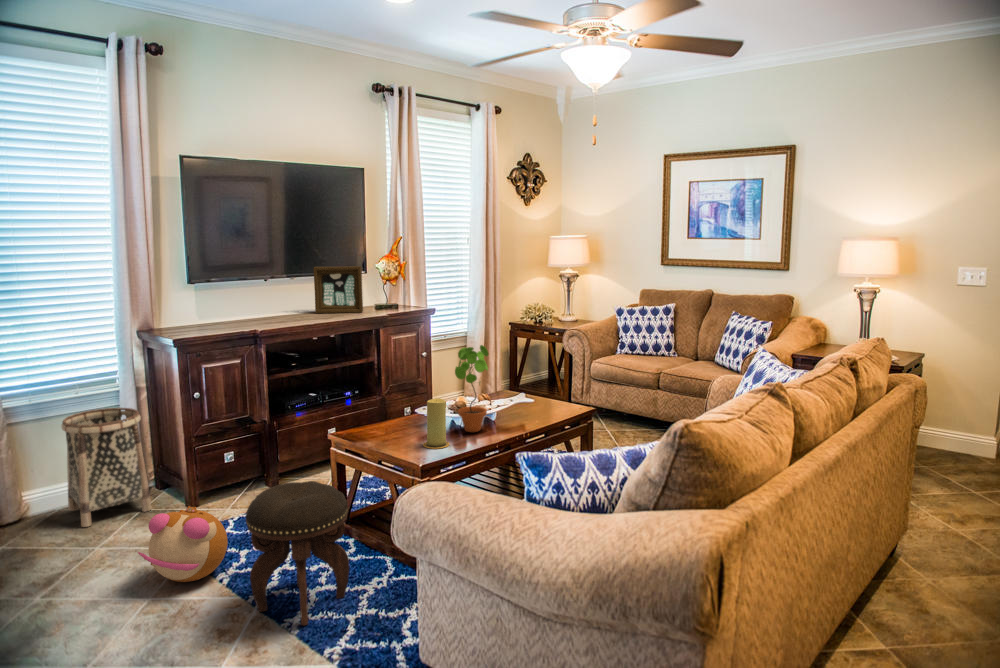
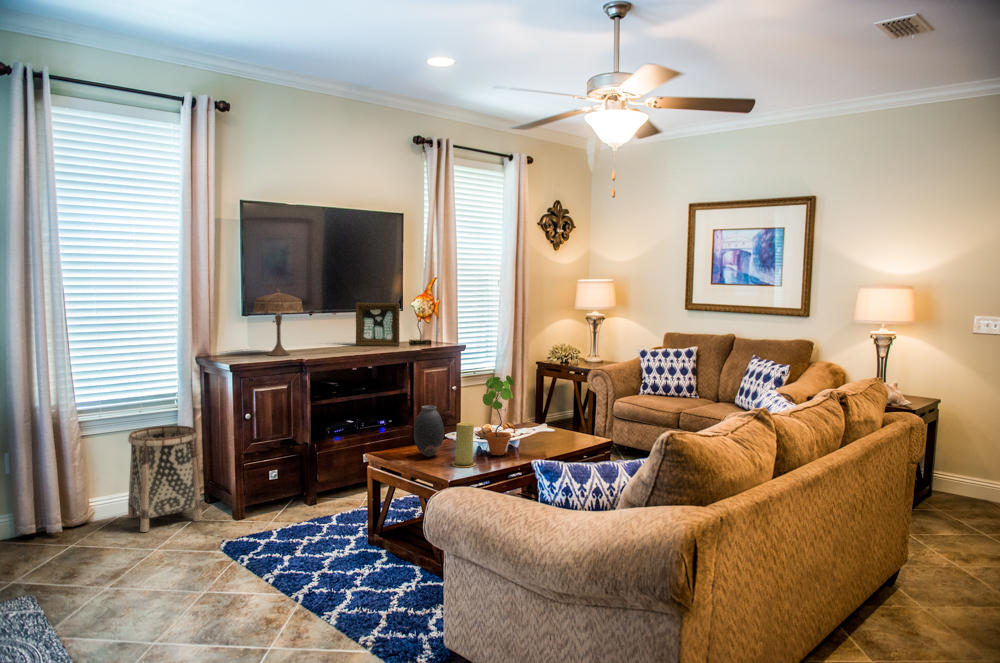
table lamp: none [198,254,255,328] -> present [253,289,303,356]
vase: none [380,381,413,437] -> present [414,405,444,457]
footstool: present [246,481,349,625] -> none [294,491,383,619]
plush toy: present [138,506,228,582] -> none [196,511,274,580]

